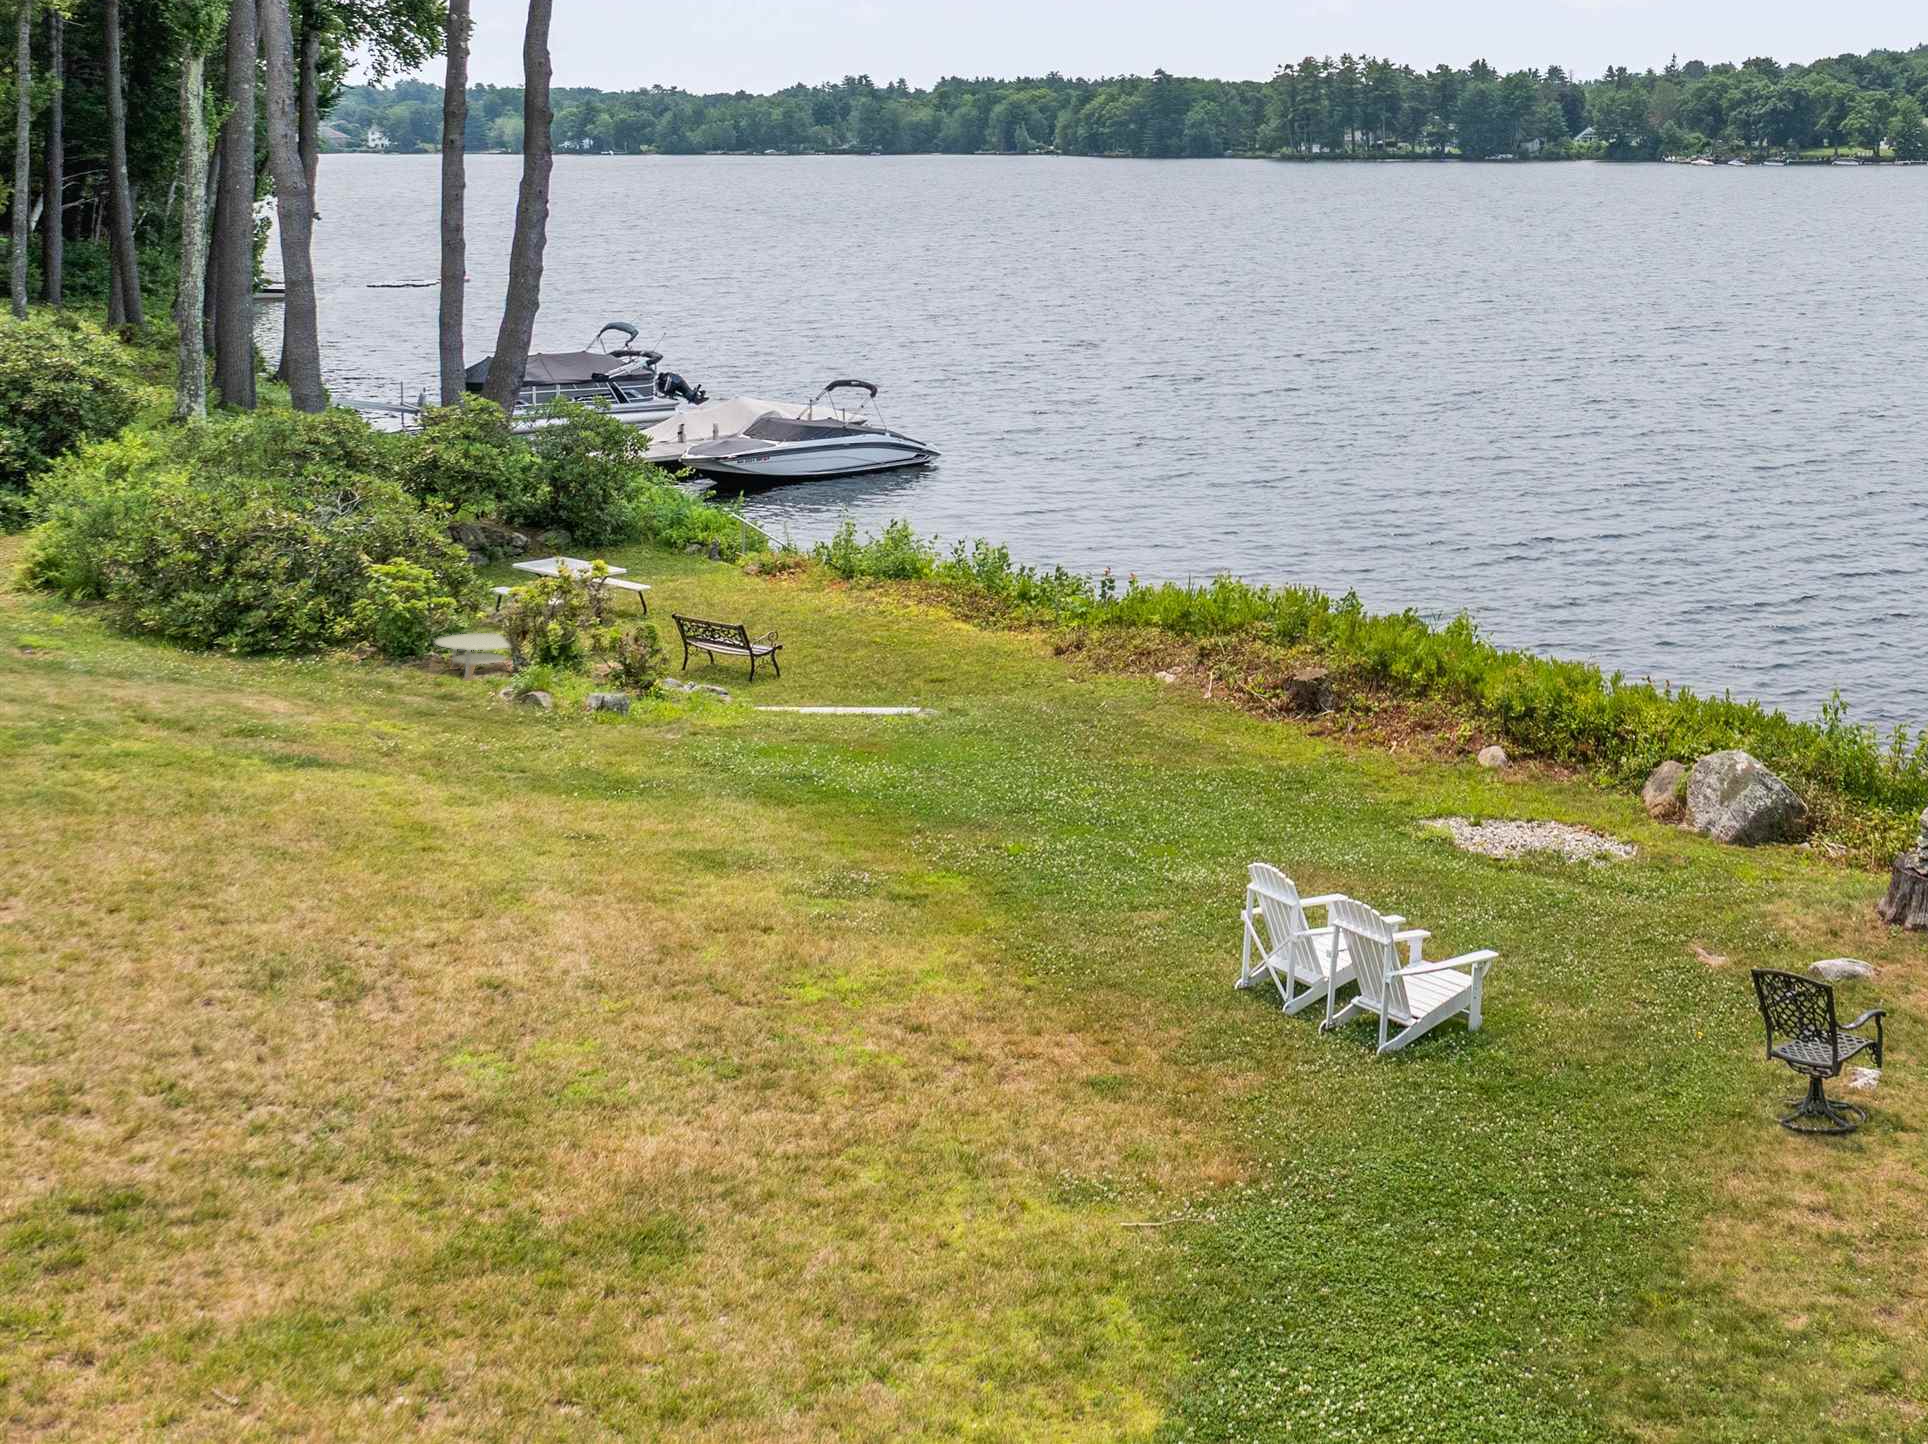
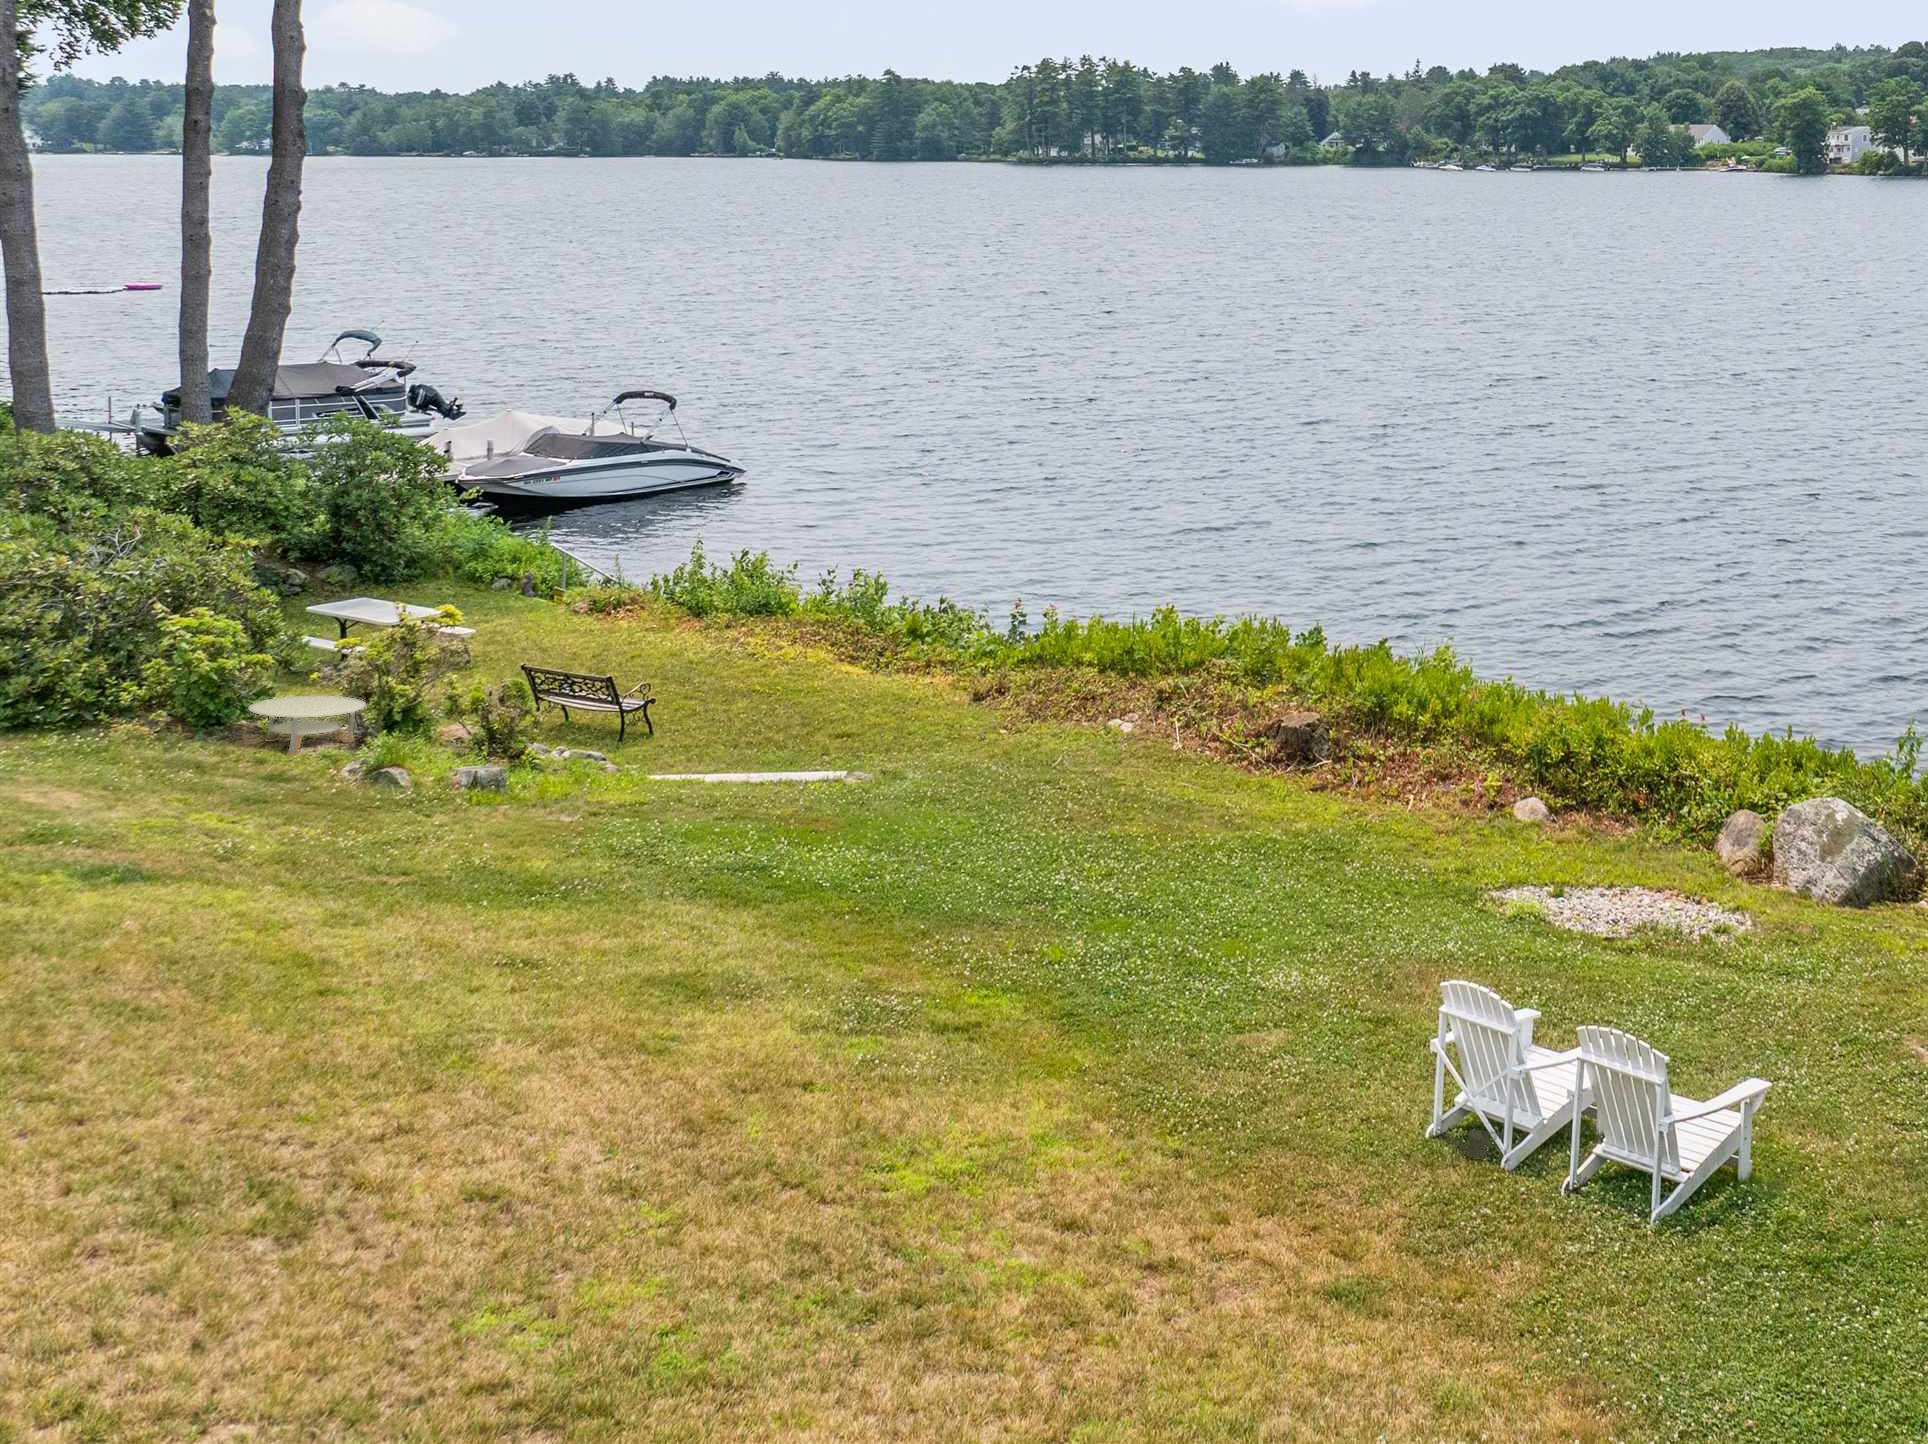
watering can: none [1230,984,1275,1006] -> present [1447,1130,1496,1160]

